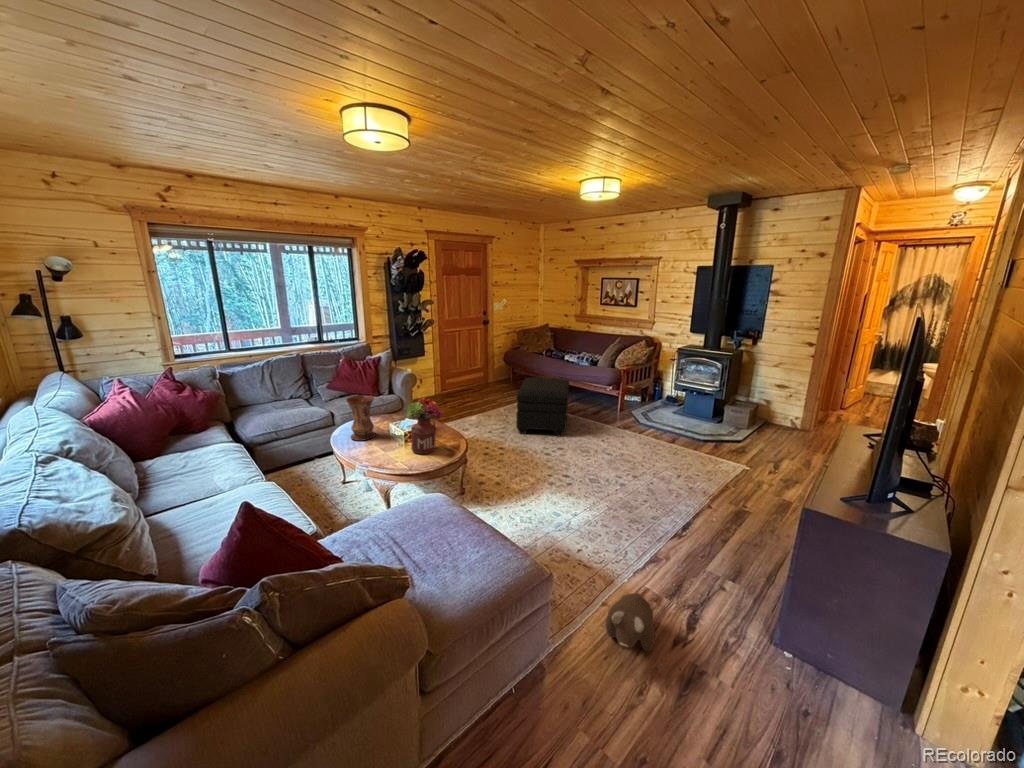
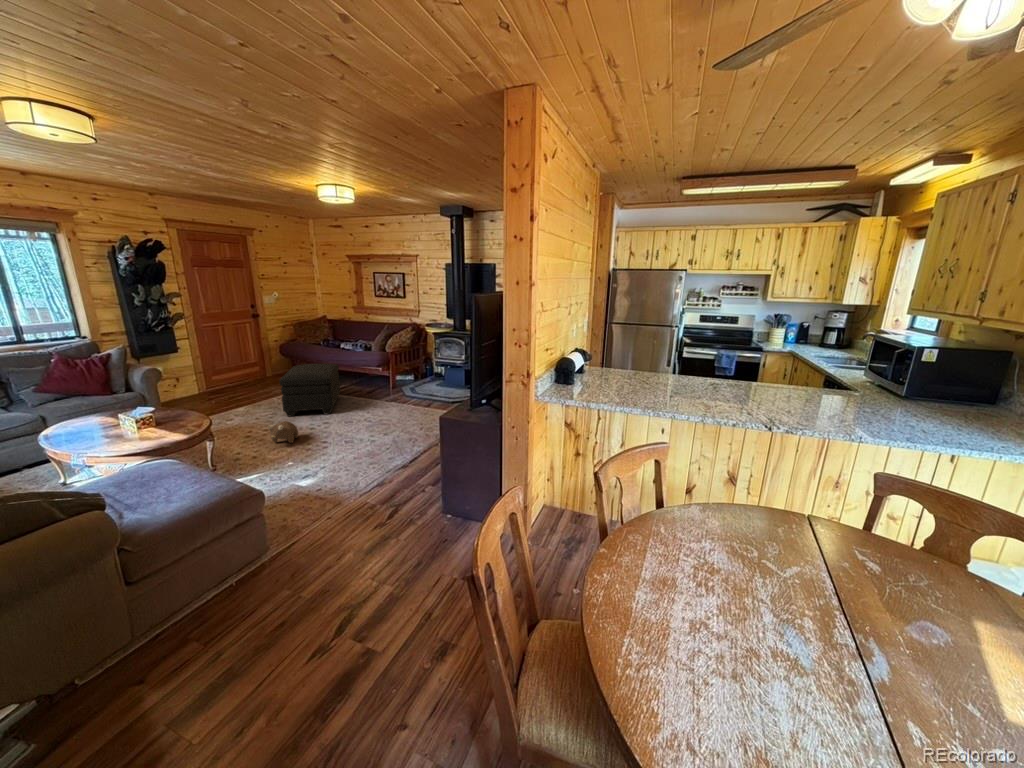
vase: present [346,395,376,441] -> none [55,388,102,435]
flower arrangement: present [406,398,444,454] -> none [131,383,179,436]
plush toy: present [606,593,655,651] -> present [267,421,298,443]

